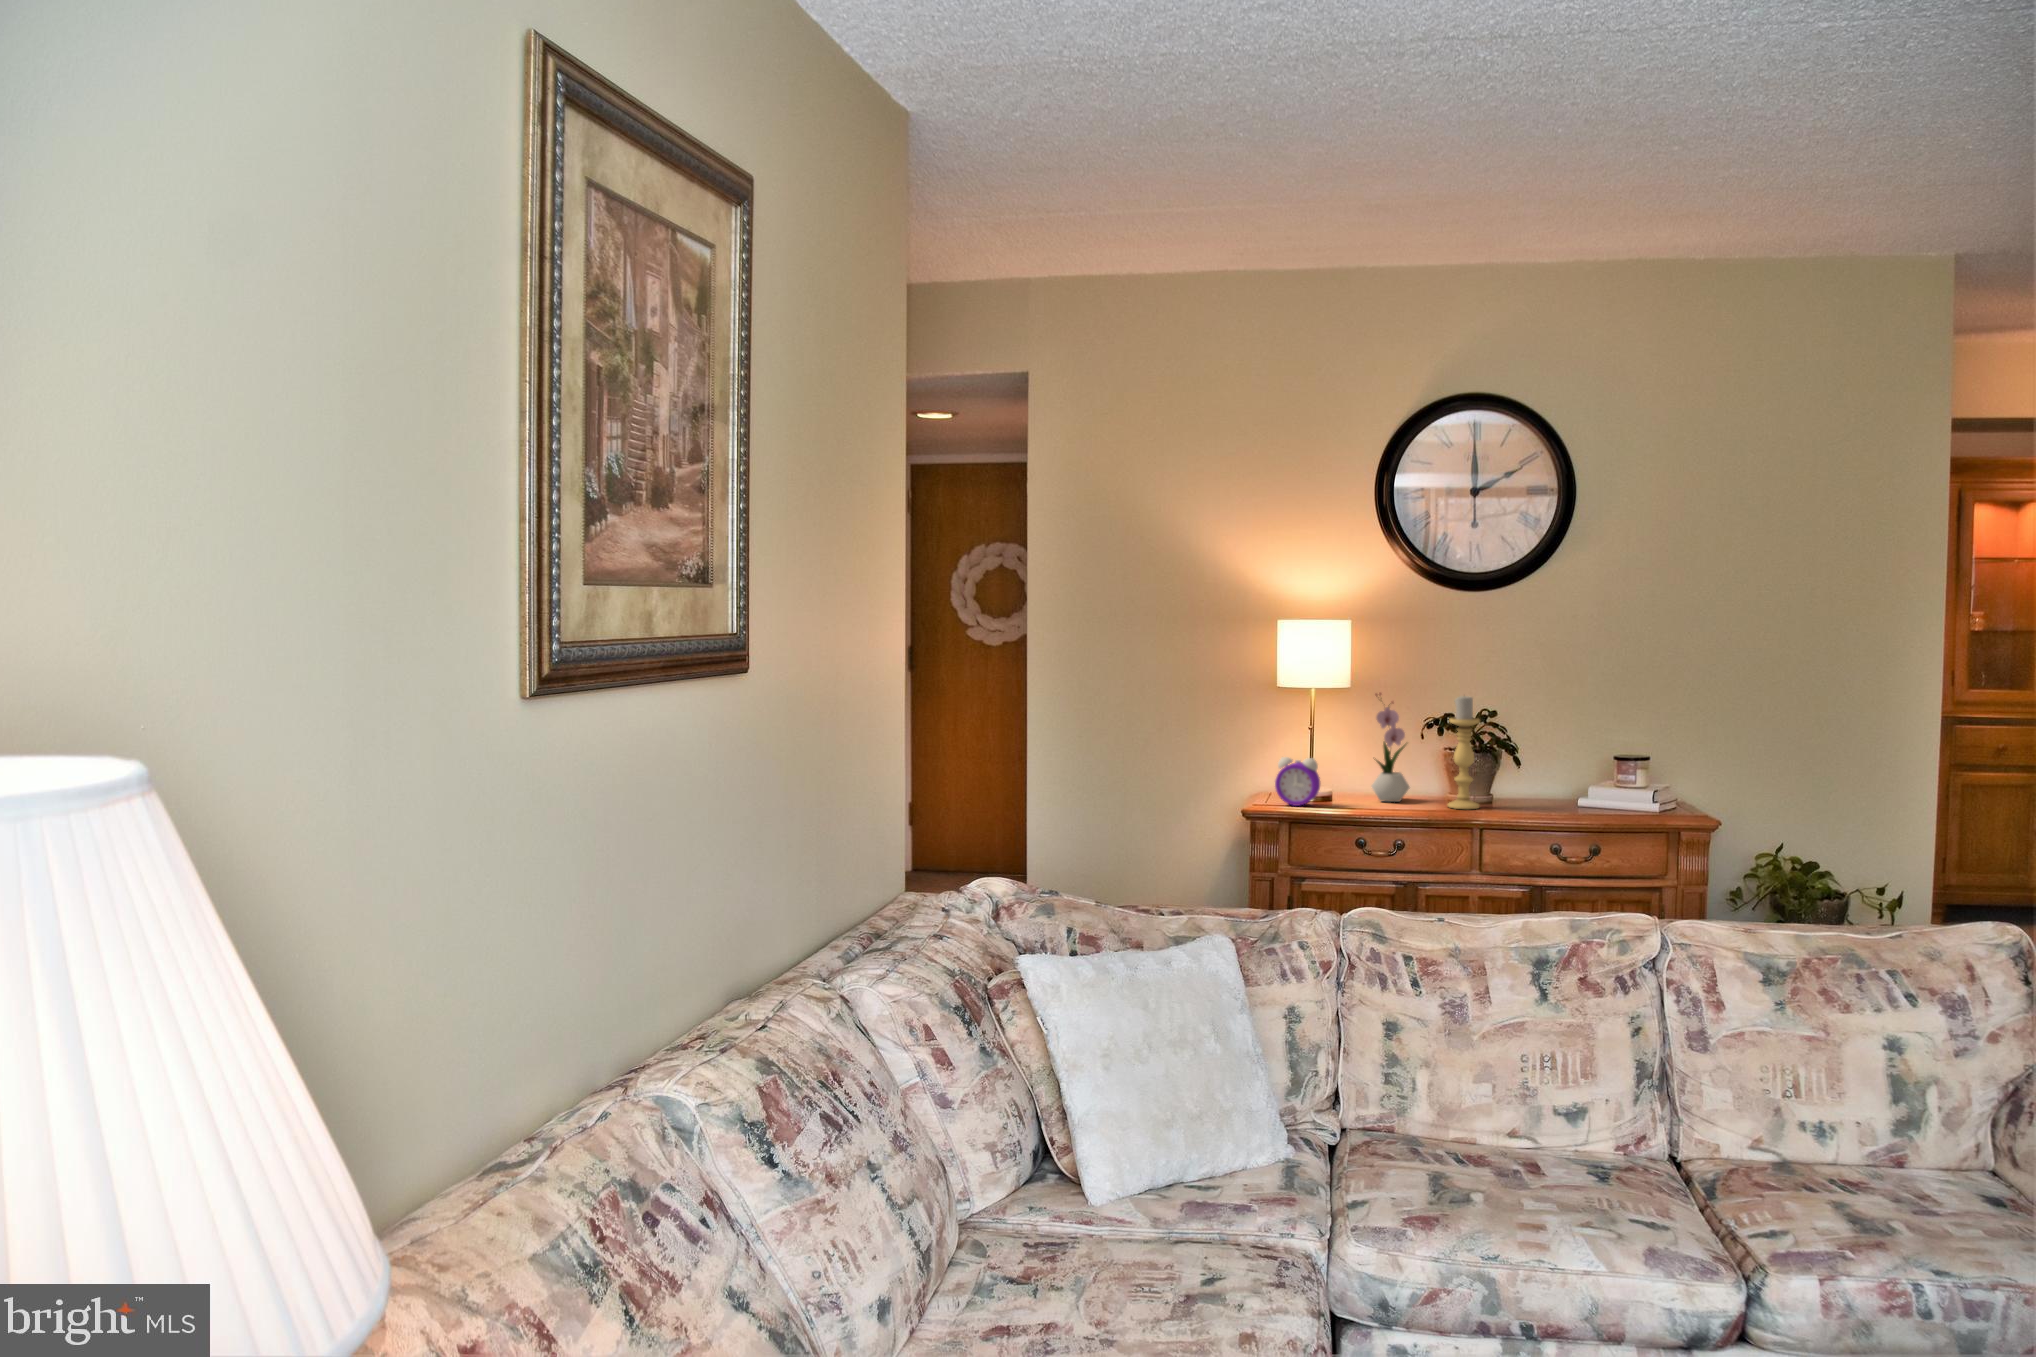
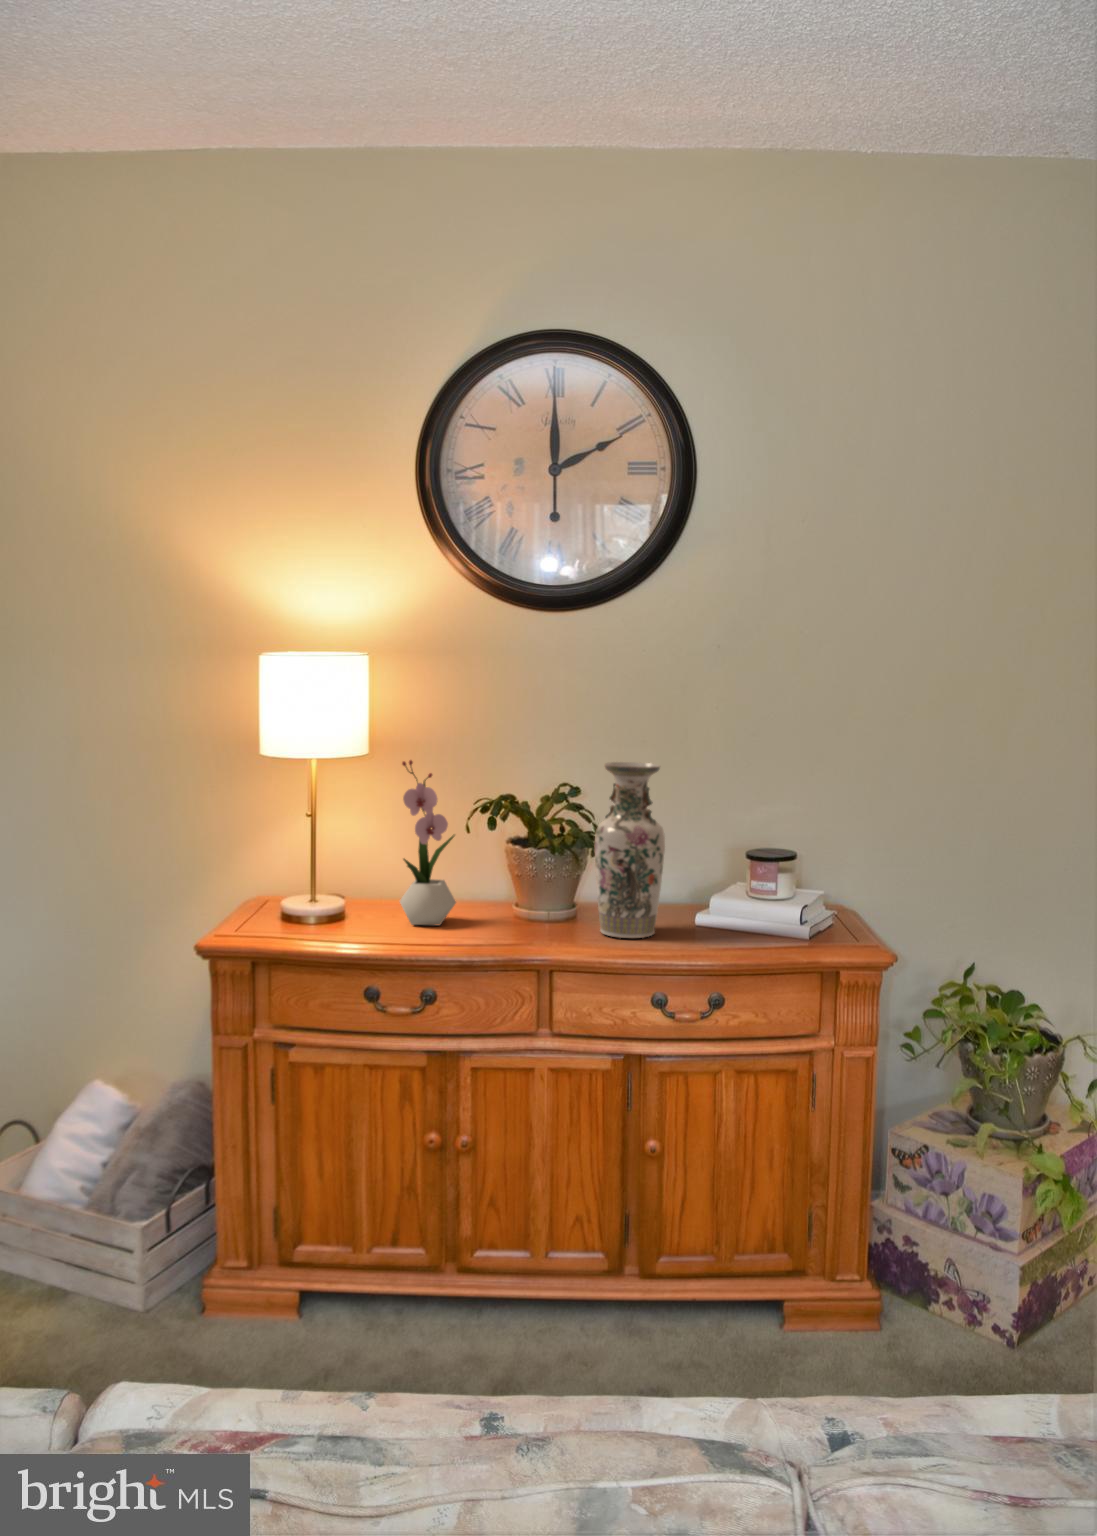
vase: none [1508,693,1557,810] -> present [595,762,665,938]
candle holder: present [1448,696,1480,809] -> none [507,764,554,938]
alarm clock: present [1275,757,1320,806] -> none [247,860,318,937]

